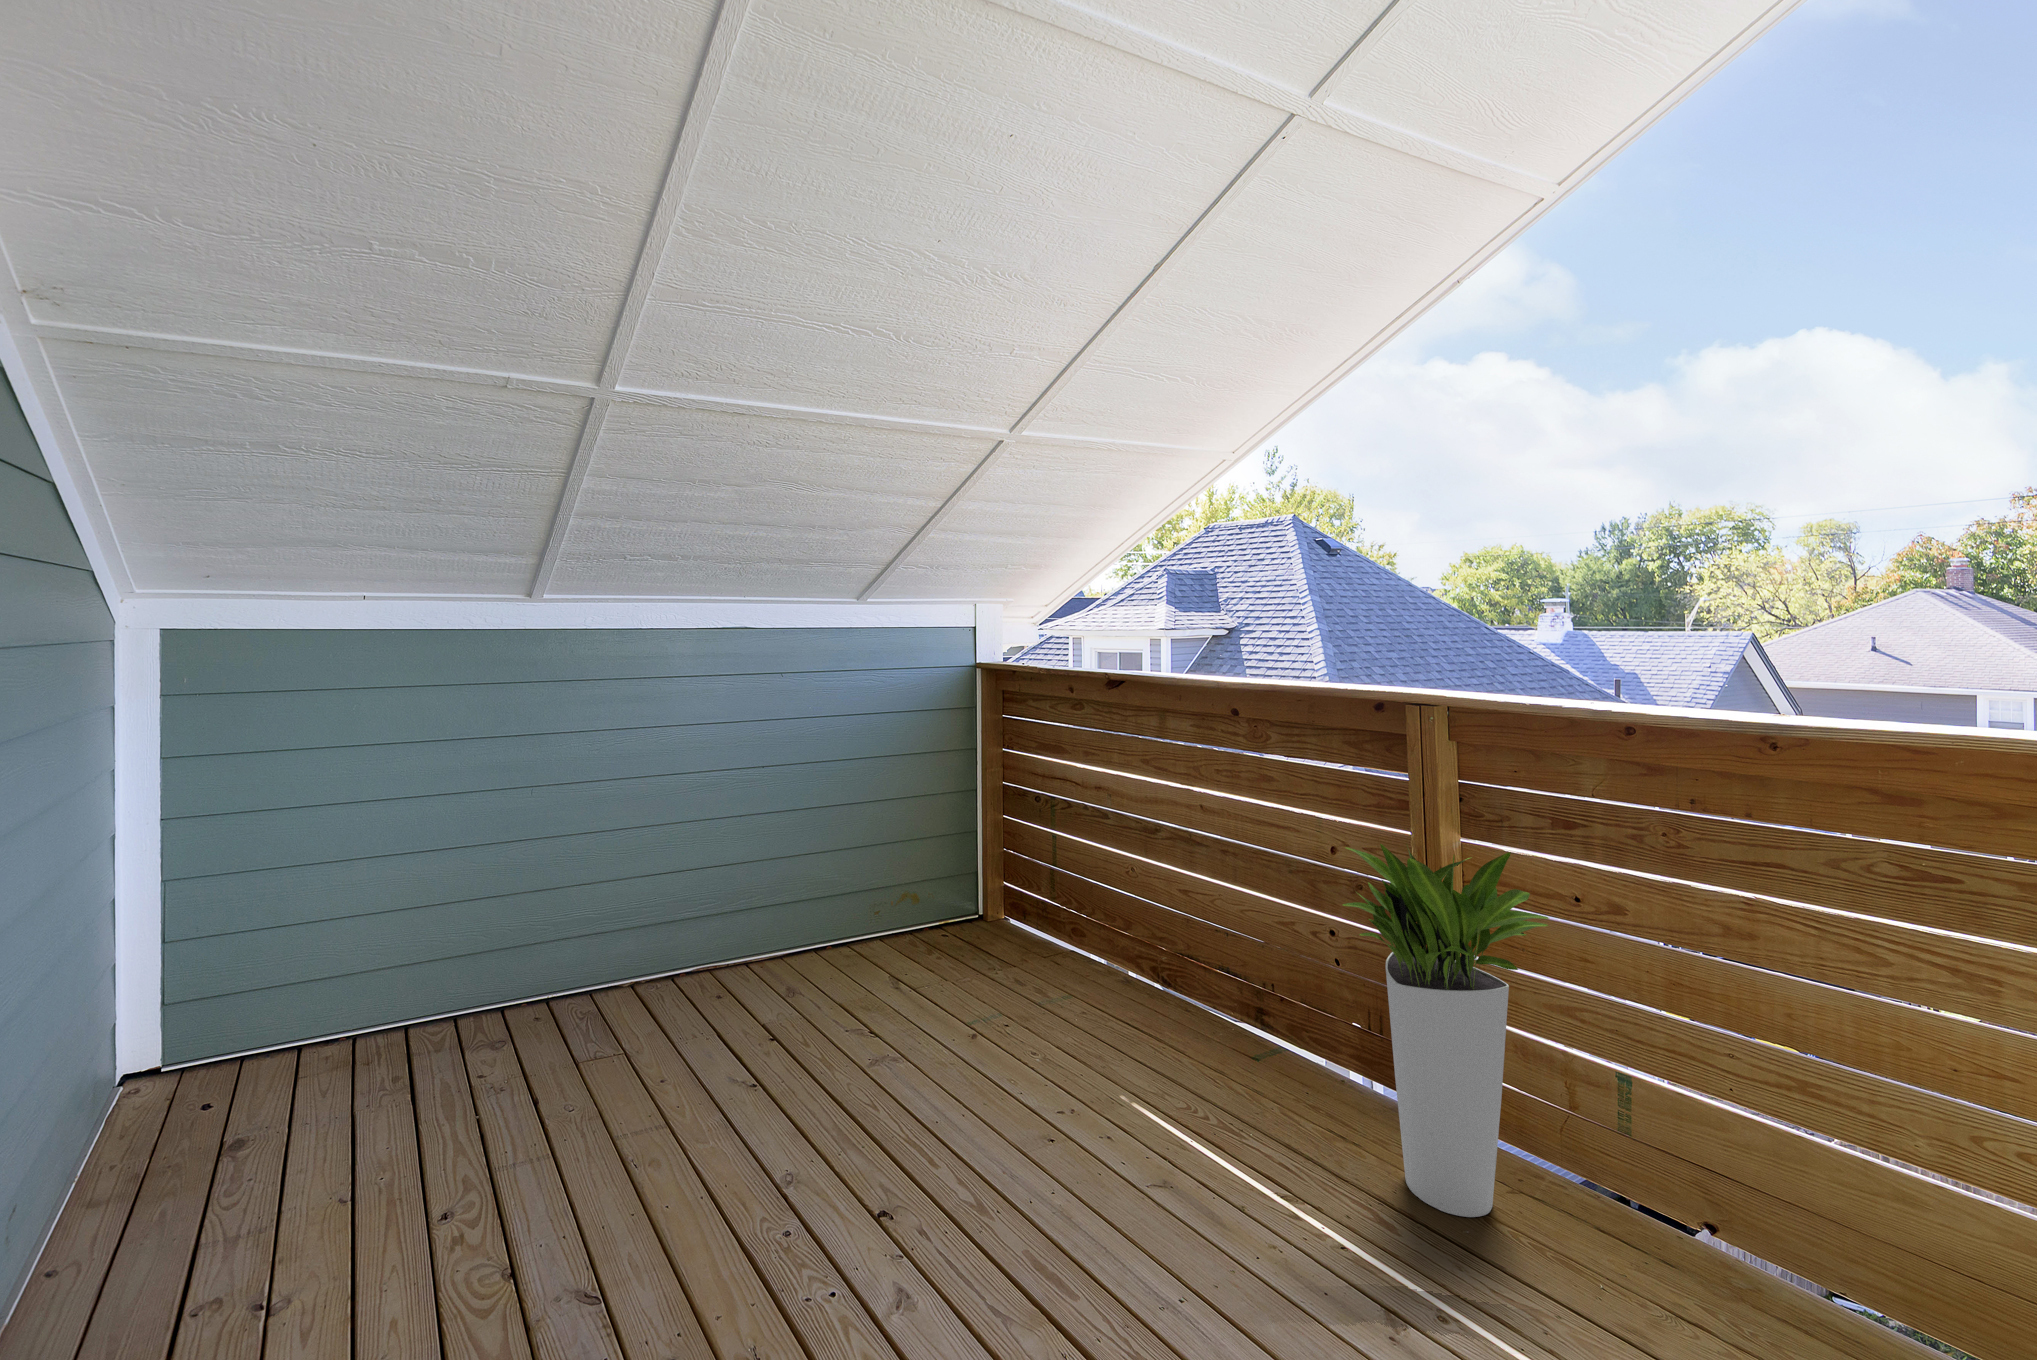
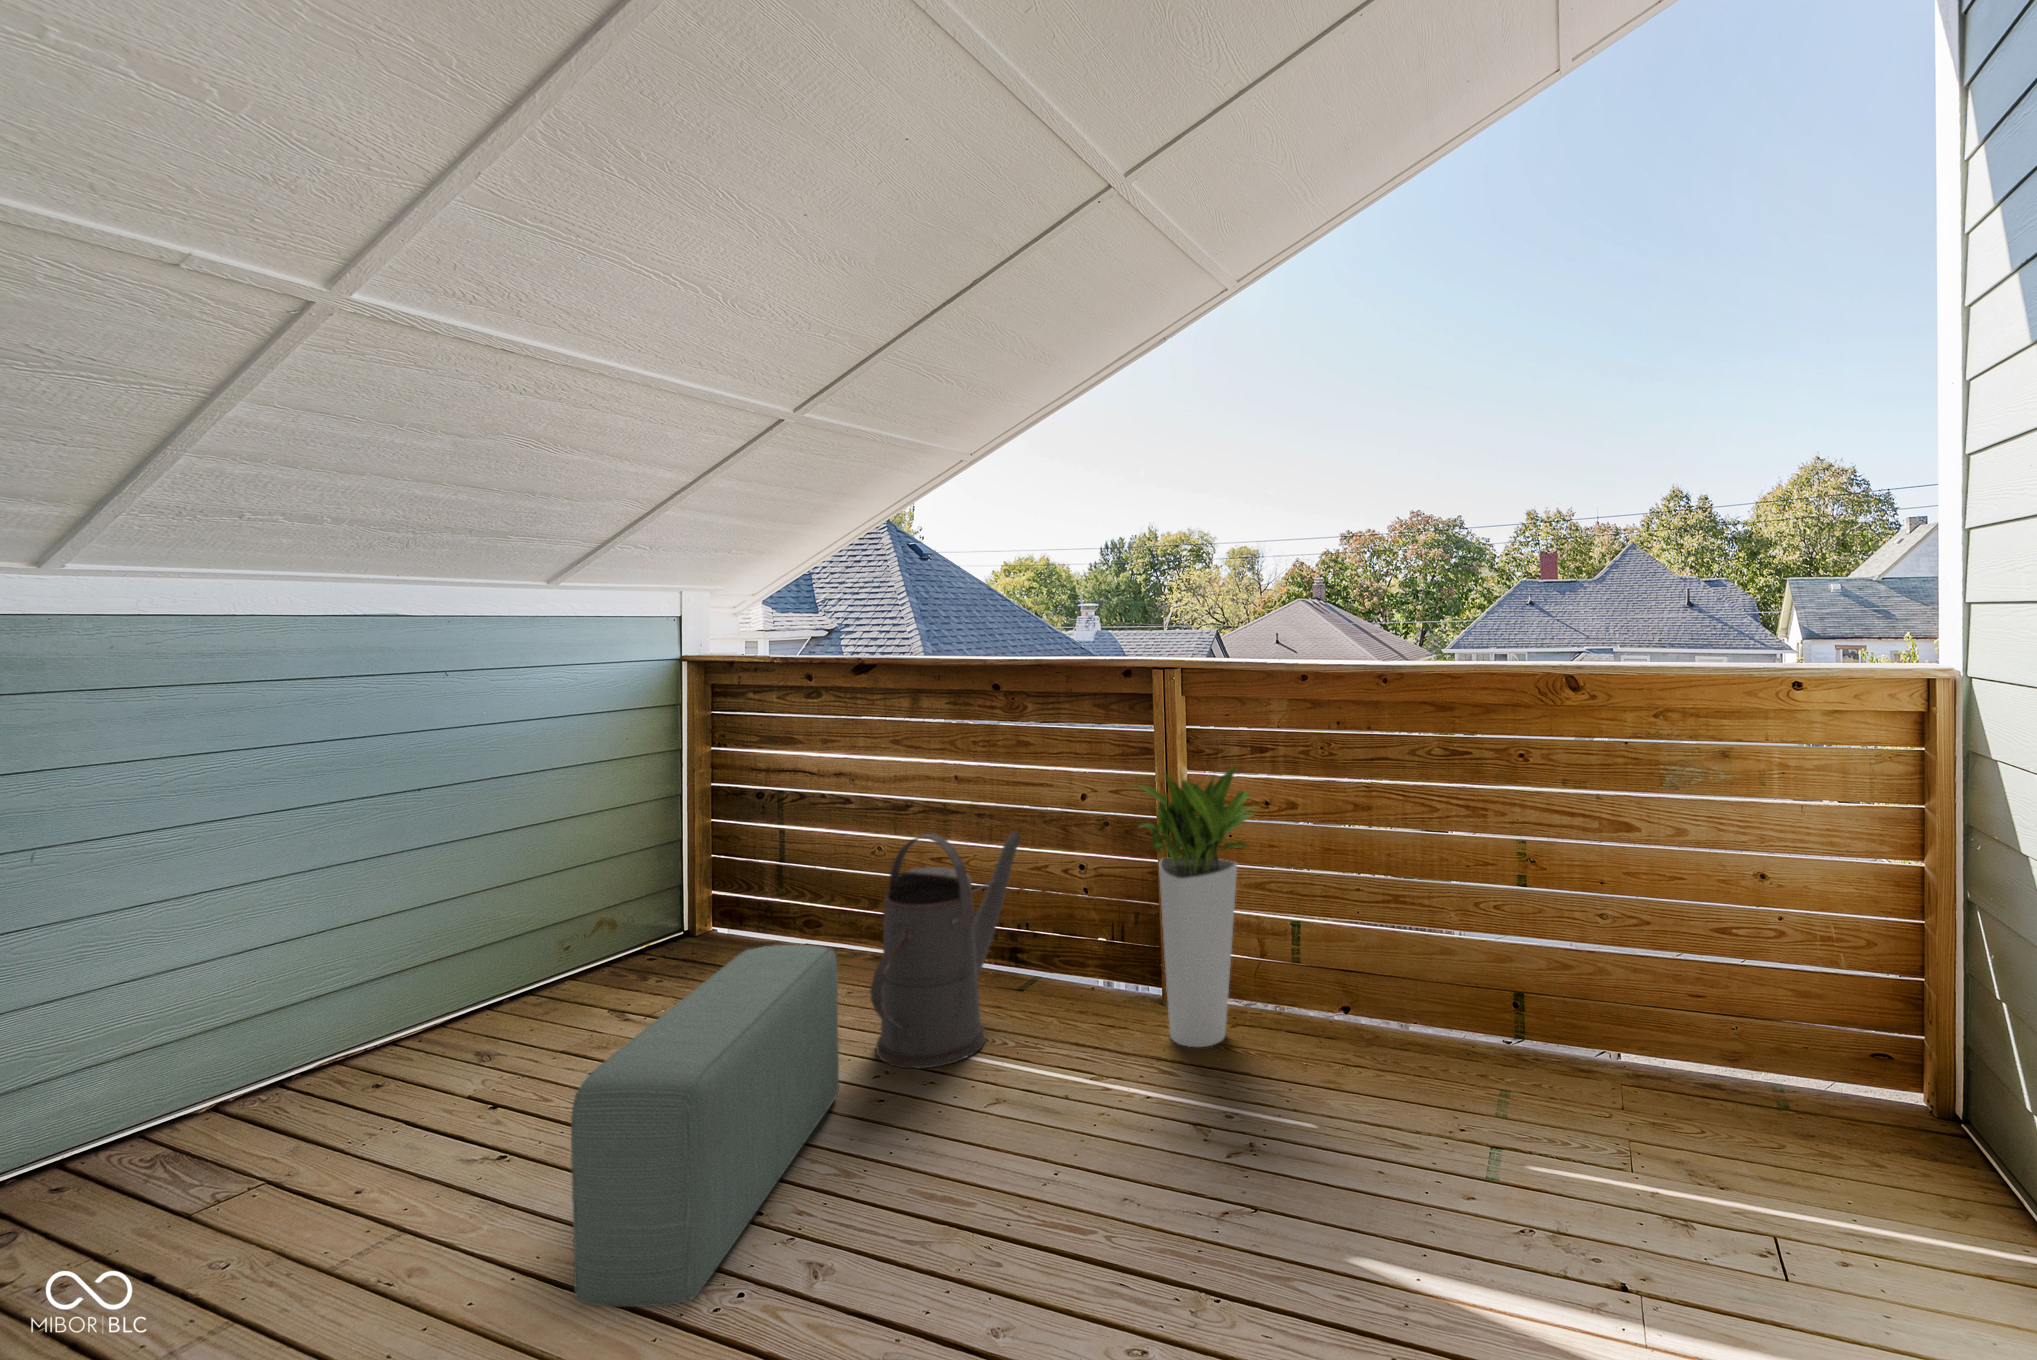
watering can: none [1054,855,1259,1095] -> present [870,831,1021,1069]
pouf: none [743,926,1022,1220] -> present [571,945,839,1307]

